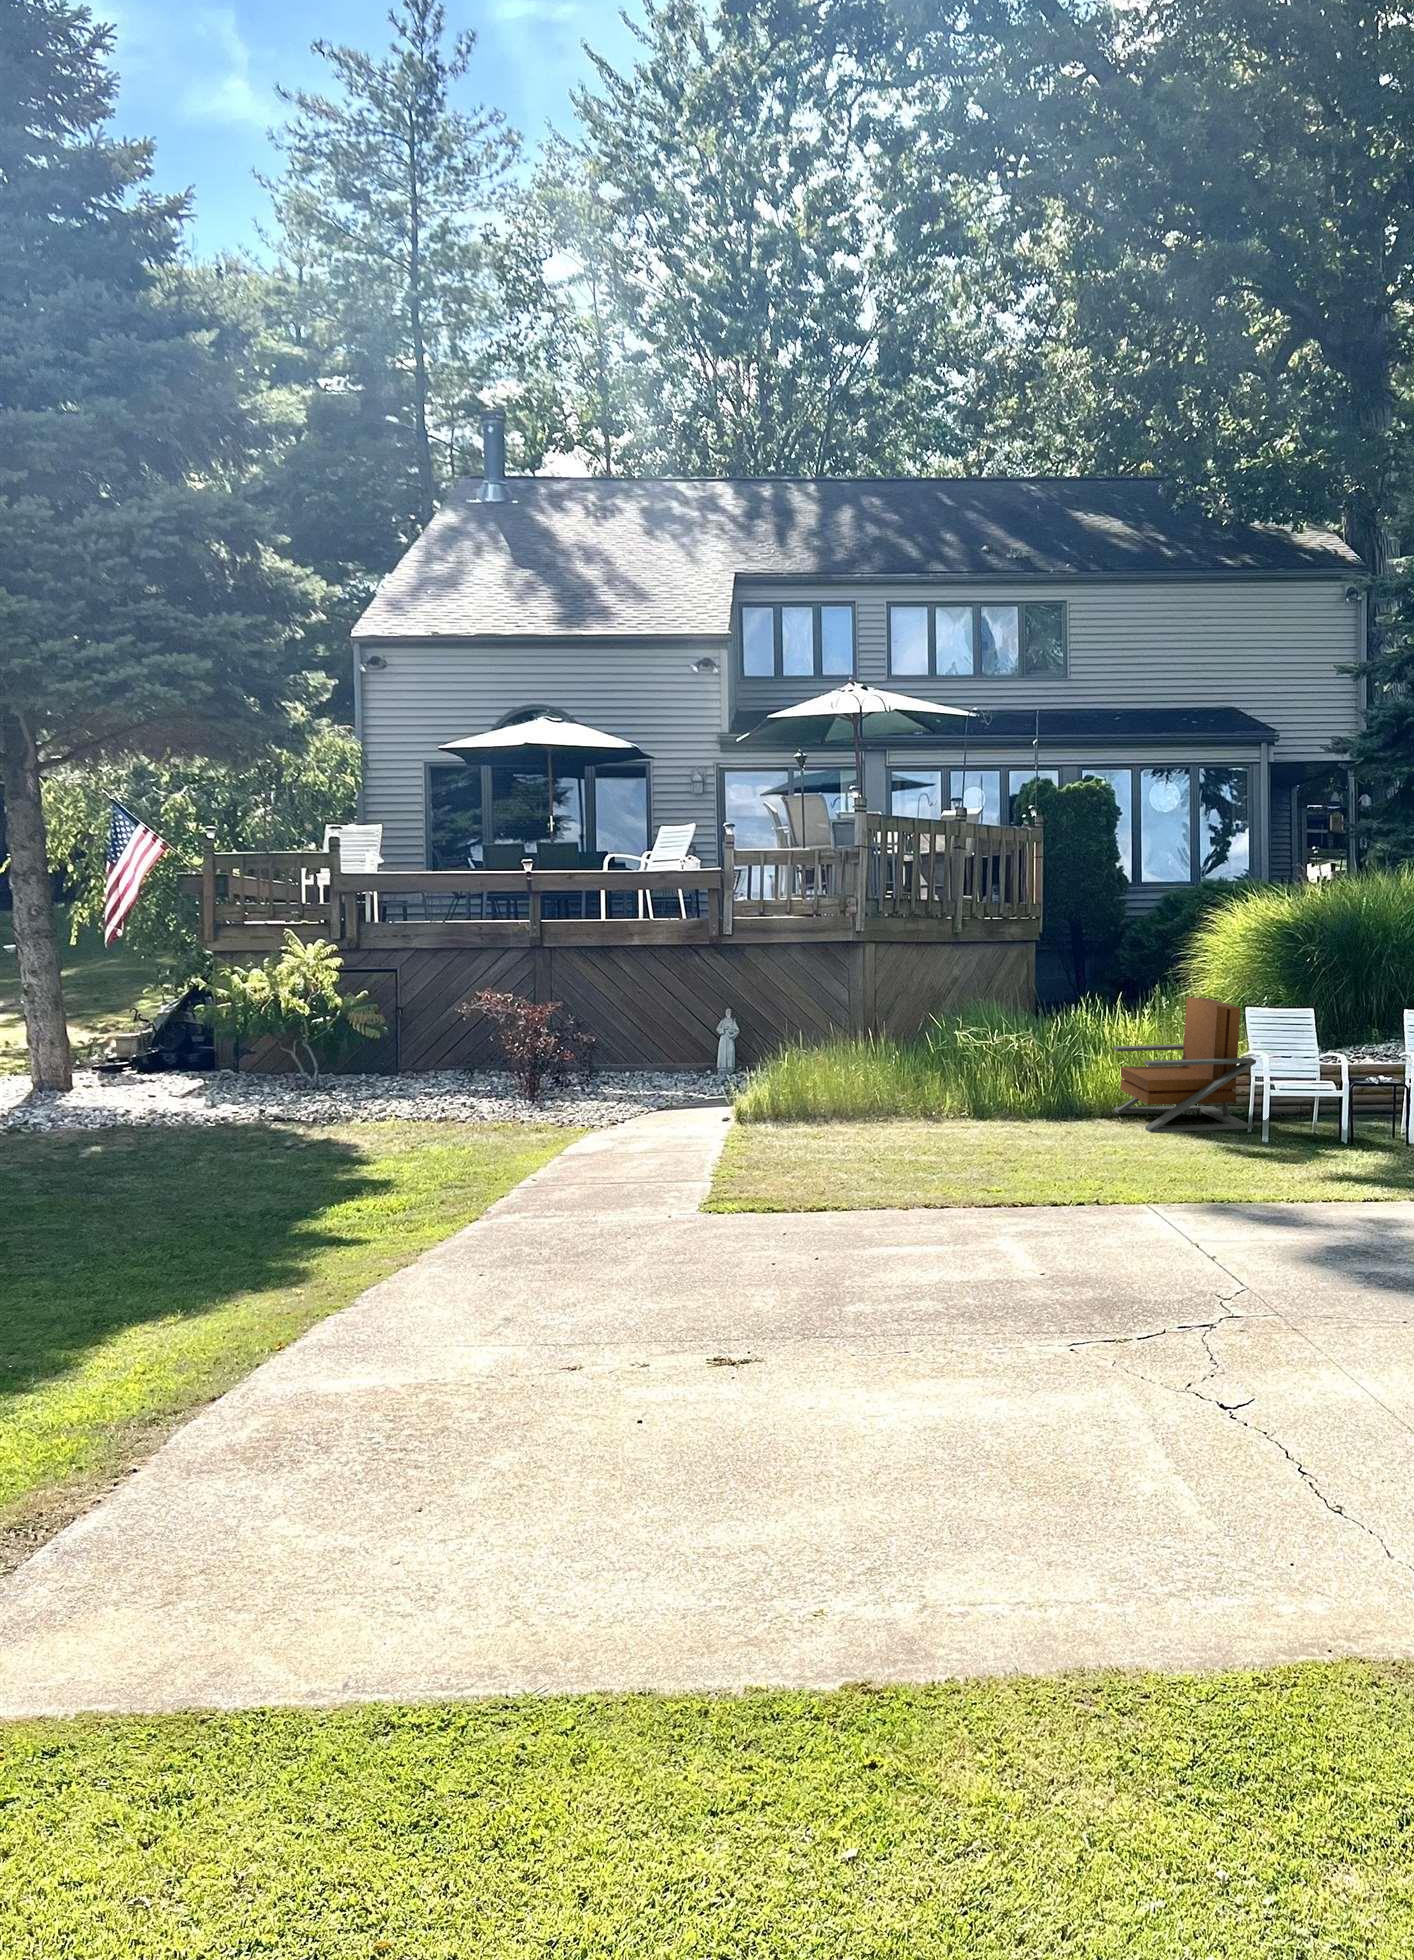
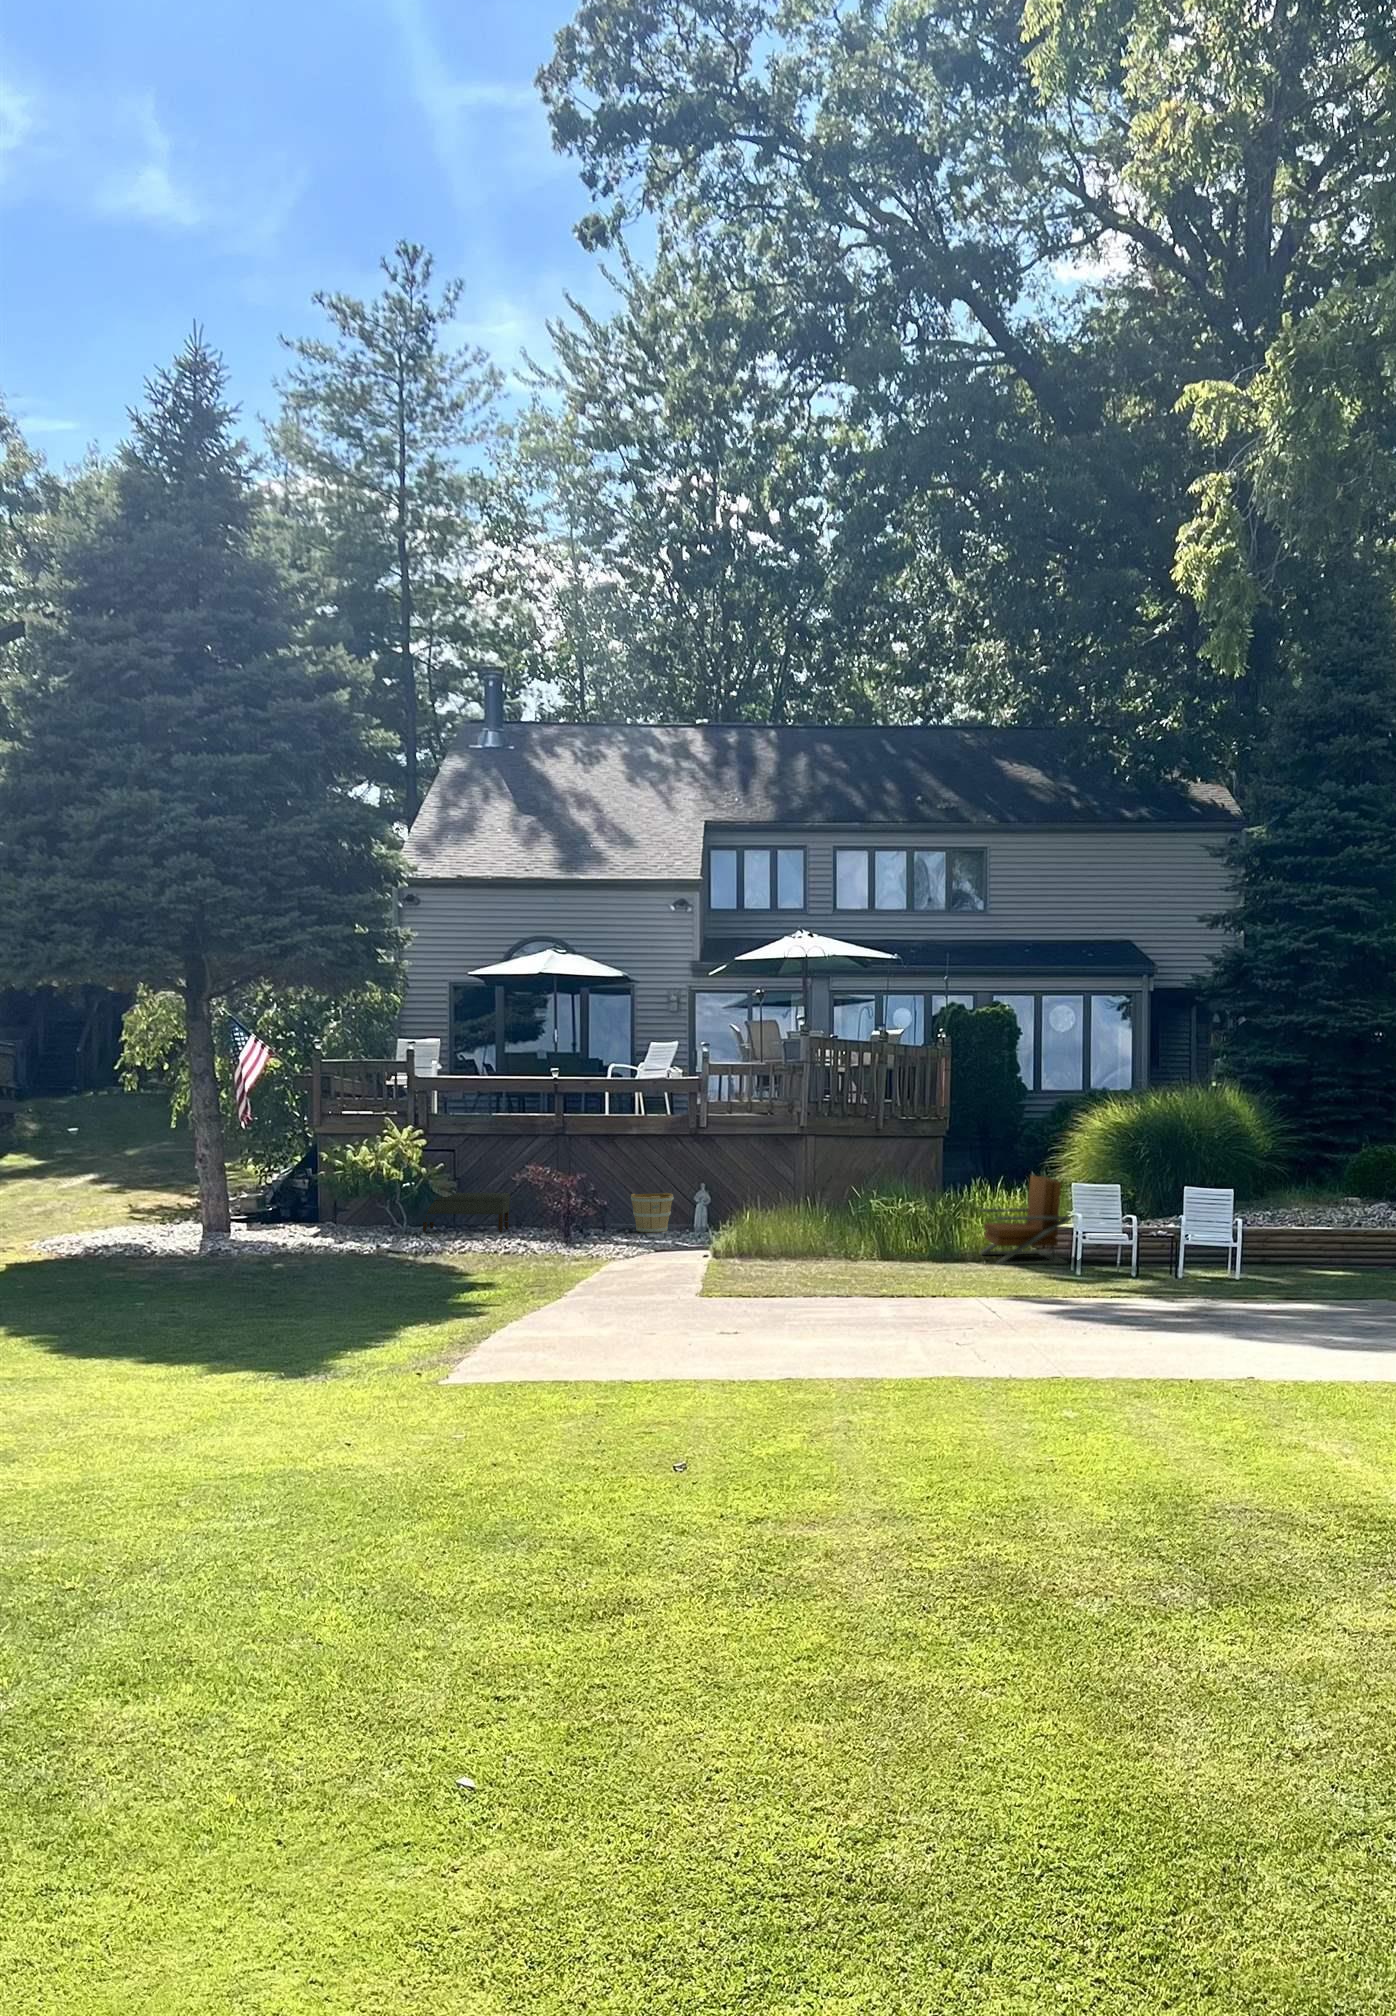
wooden bucket: none [623,1023,681,1078] -> present [631,1193,674,1233]
bench: none [342,1026,464,1081] -> present [423,1192,511,1232]

